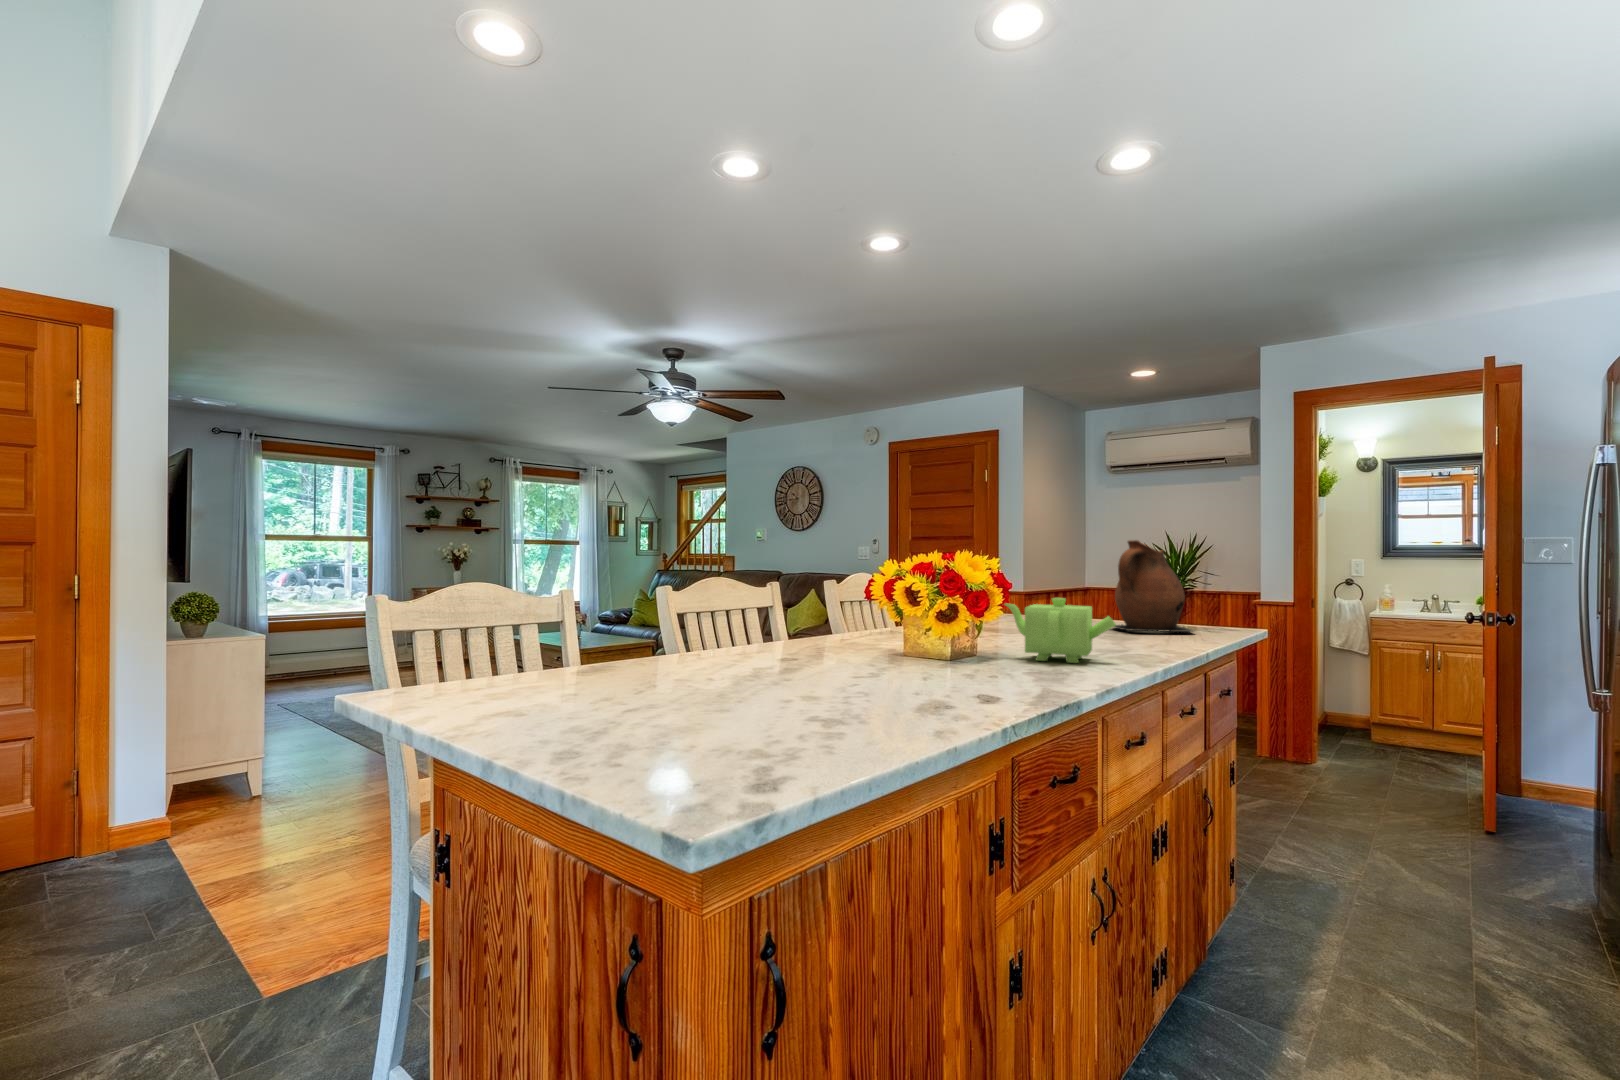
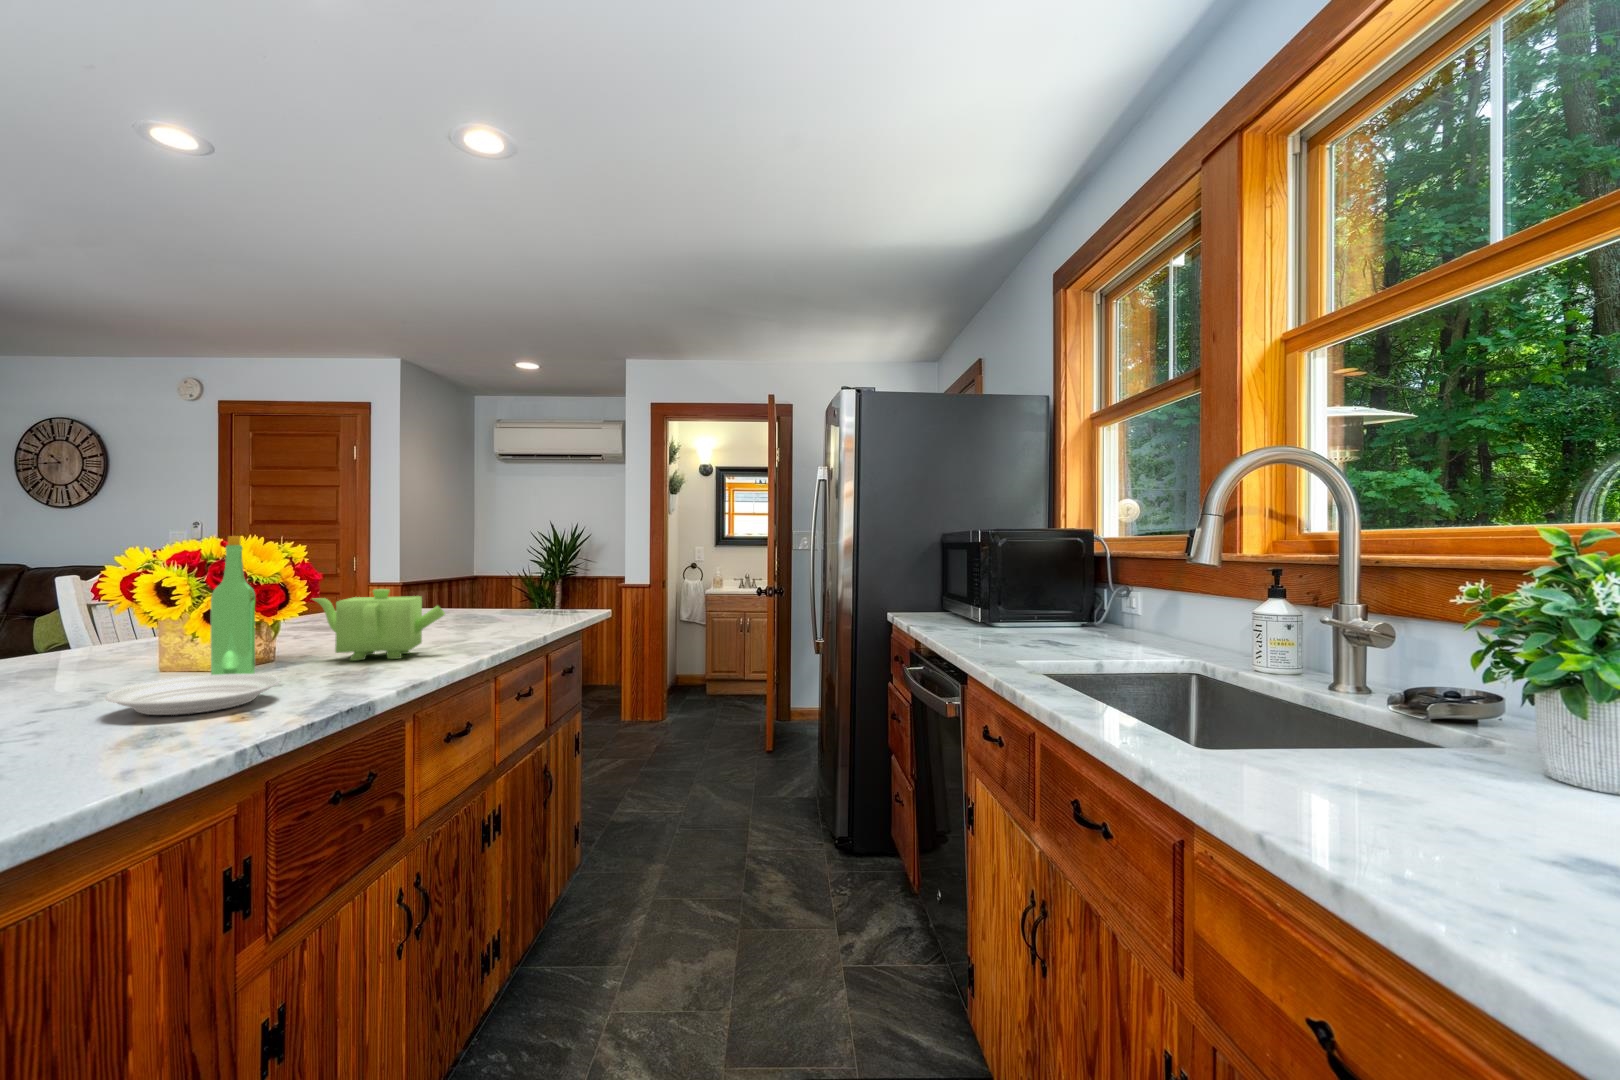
ceramic pitcher: present [1114,540,1195,633] -> none [462,528,547,619]
plate: none [896,551,1004,691] -> present [105,536,280,715]

